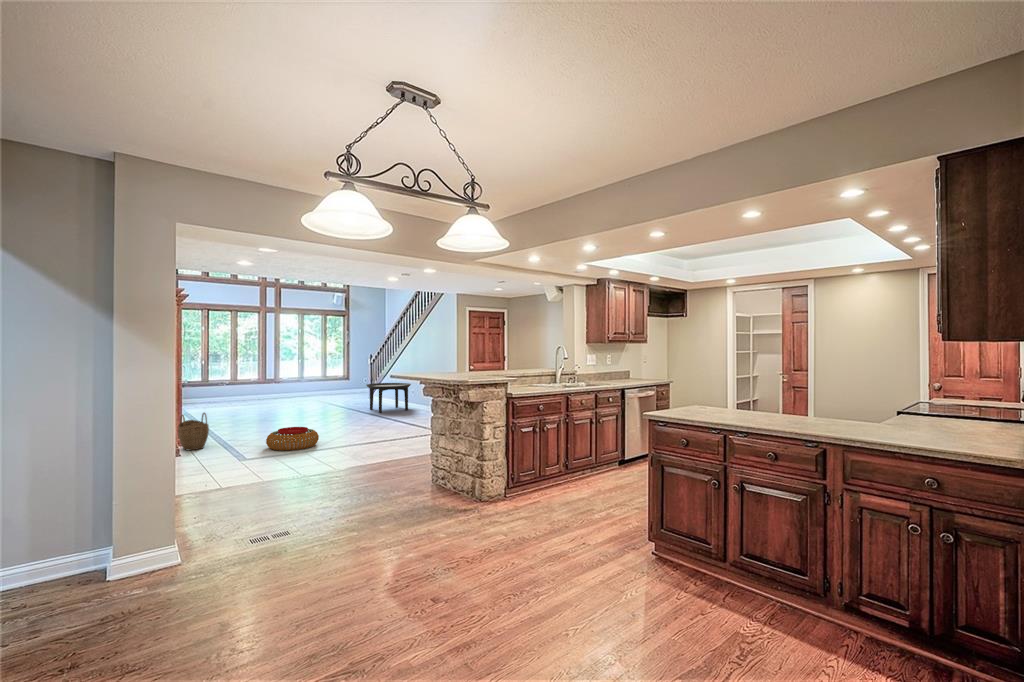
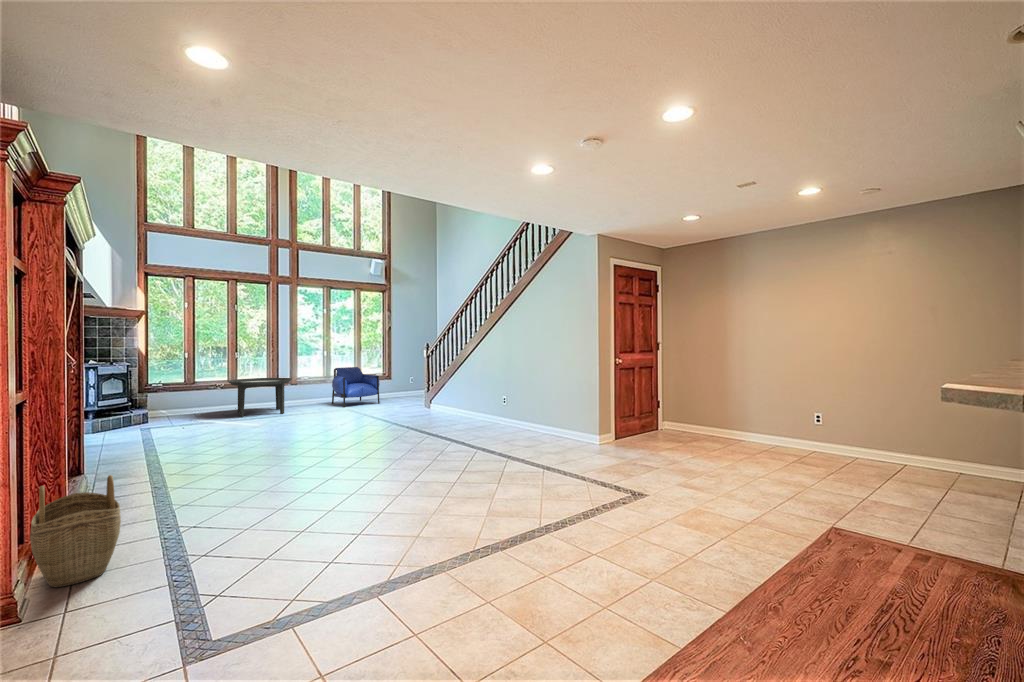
armchair: none [304,371,338,399] -> present [332,367,380,407]
round table: present [366,383,411,413] -> present [228,378,292,417]
pouf: present [266,427,319,450] -> none [270,503,402,586]

